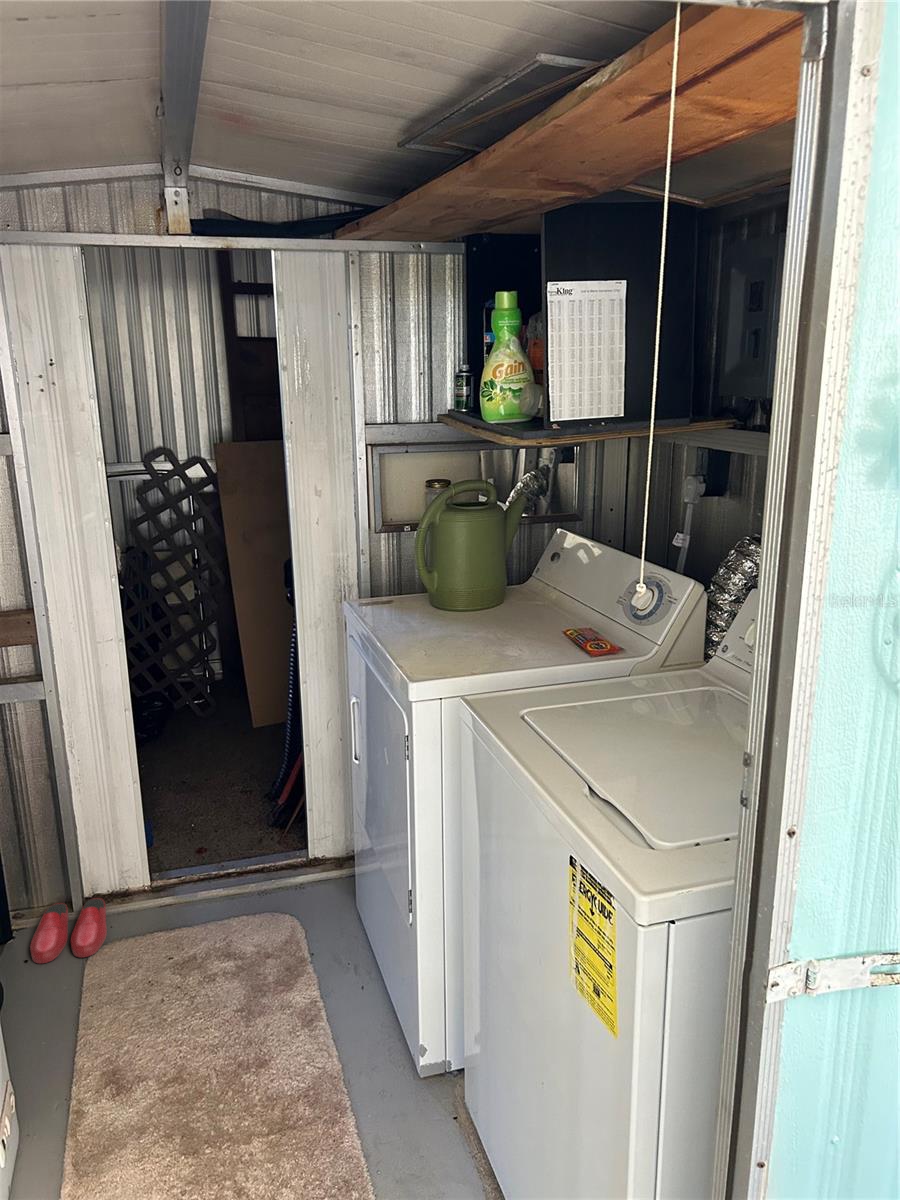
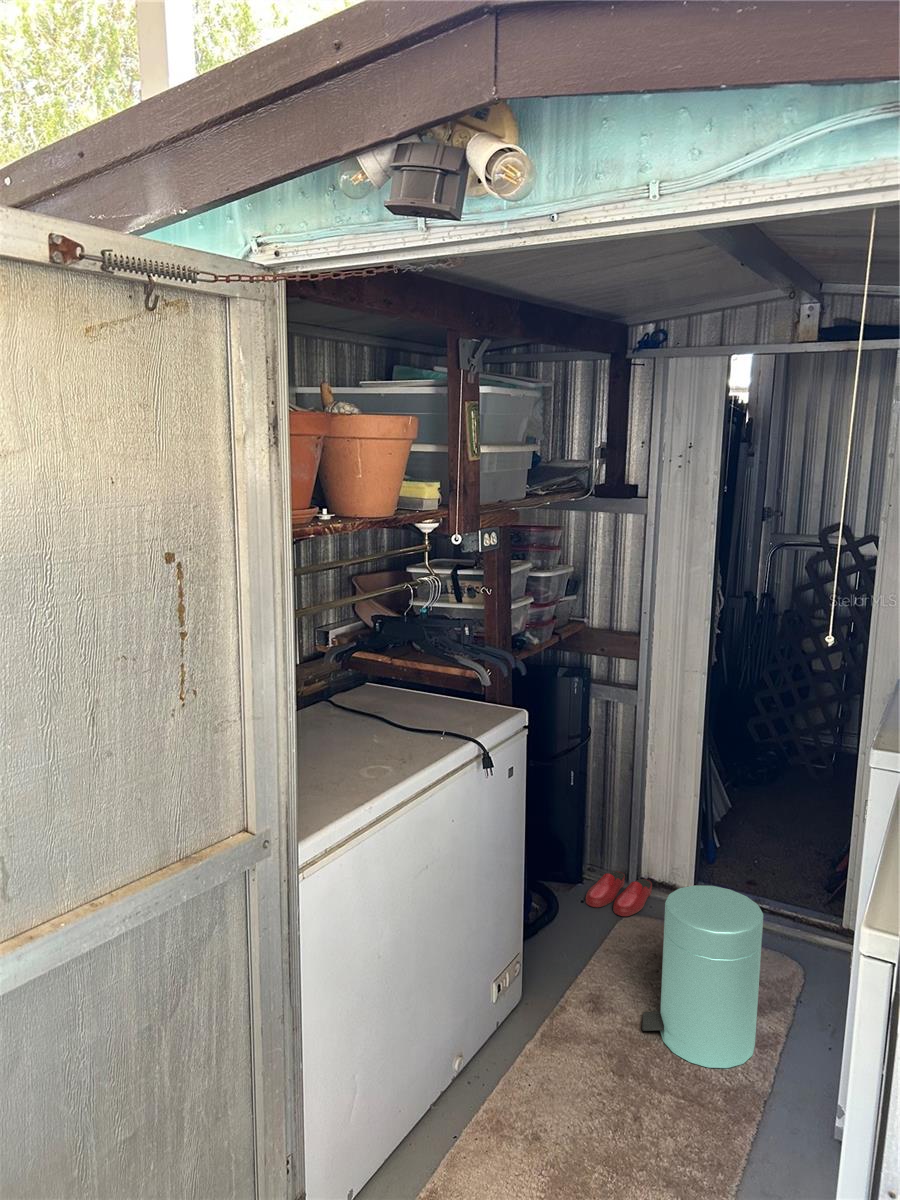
trash can: none [179,880,307,1087] -> present [642,885,763,1068]

